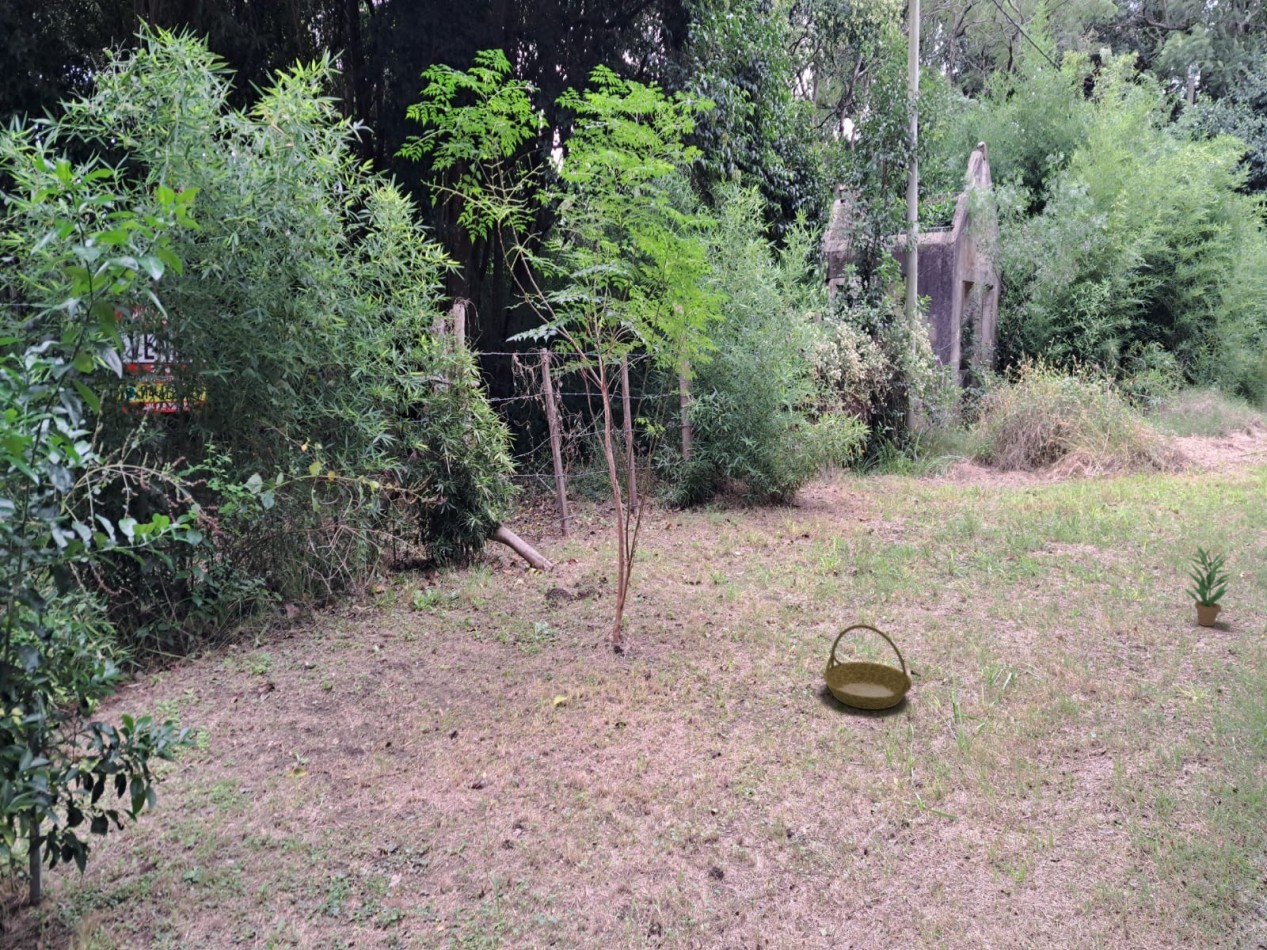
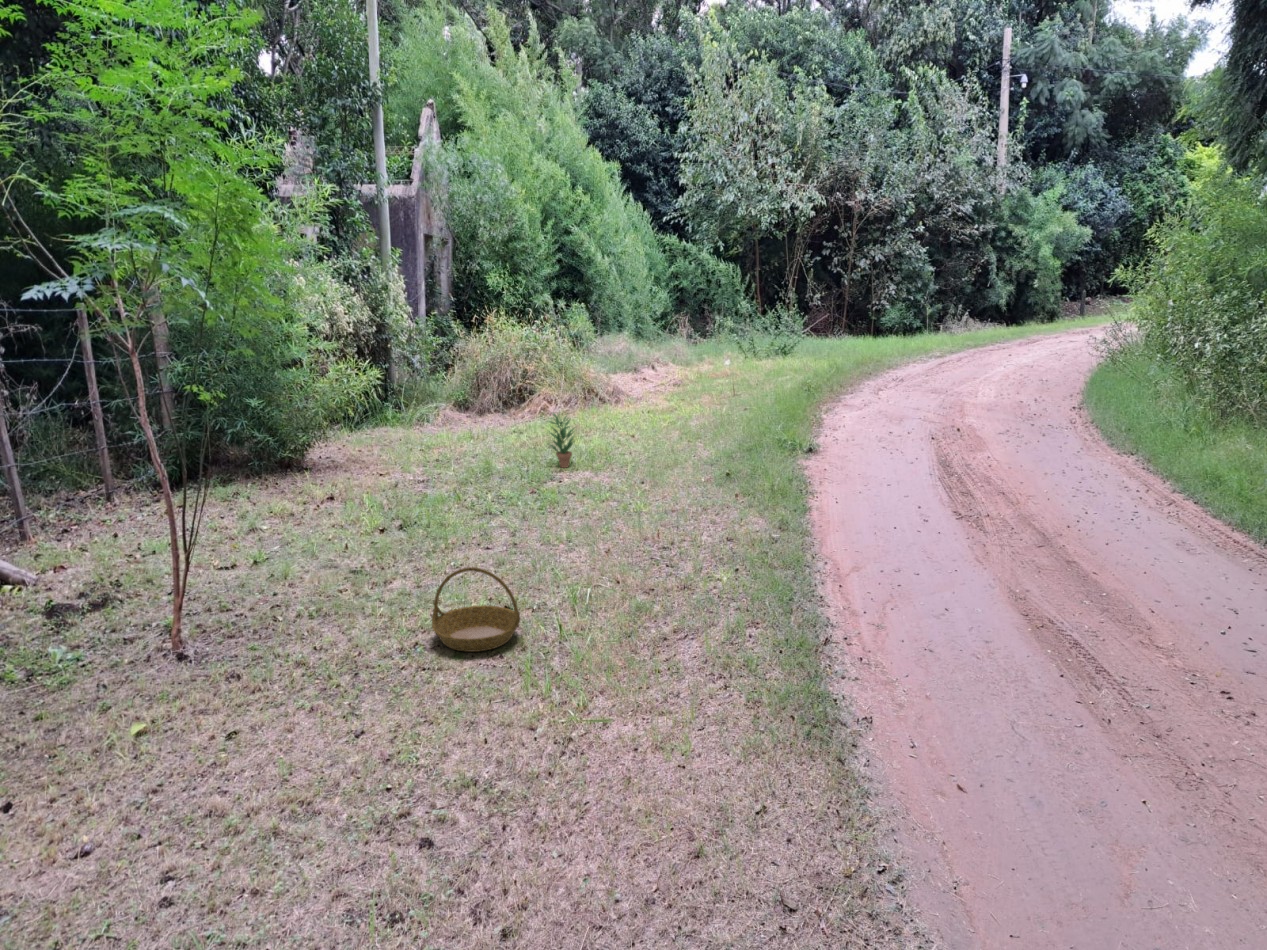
potted plant: present [1186,547,1230,626] -> present [550,413,574,468]

